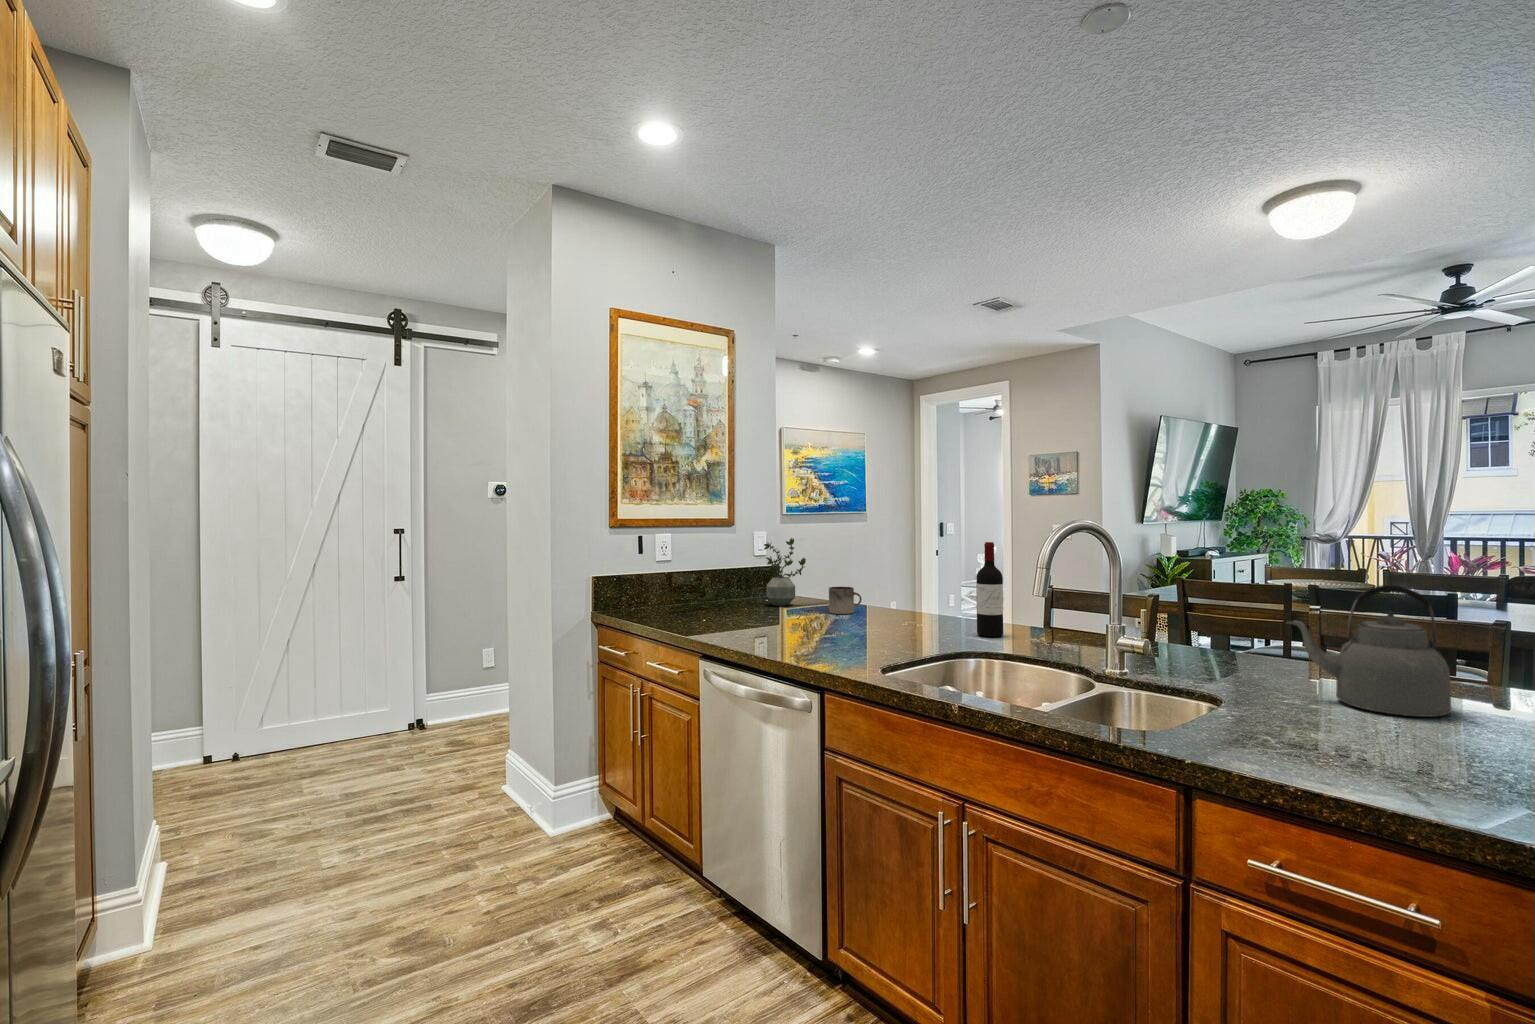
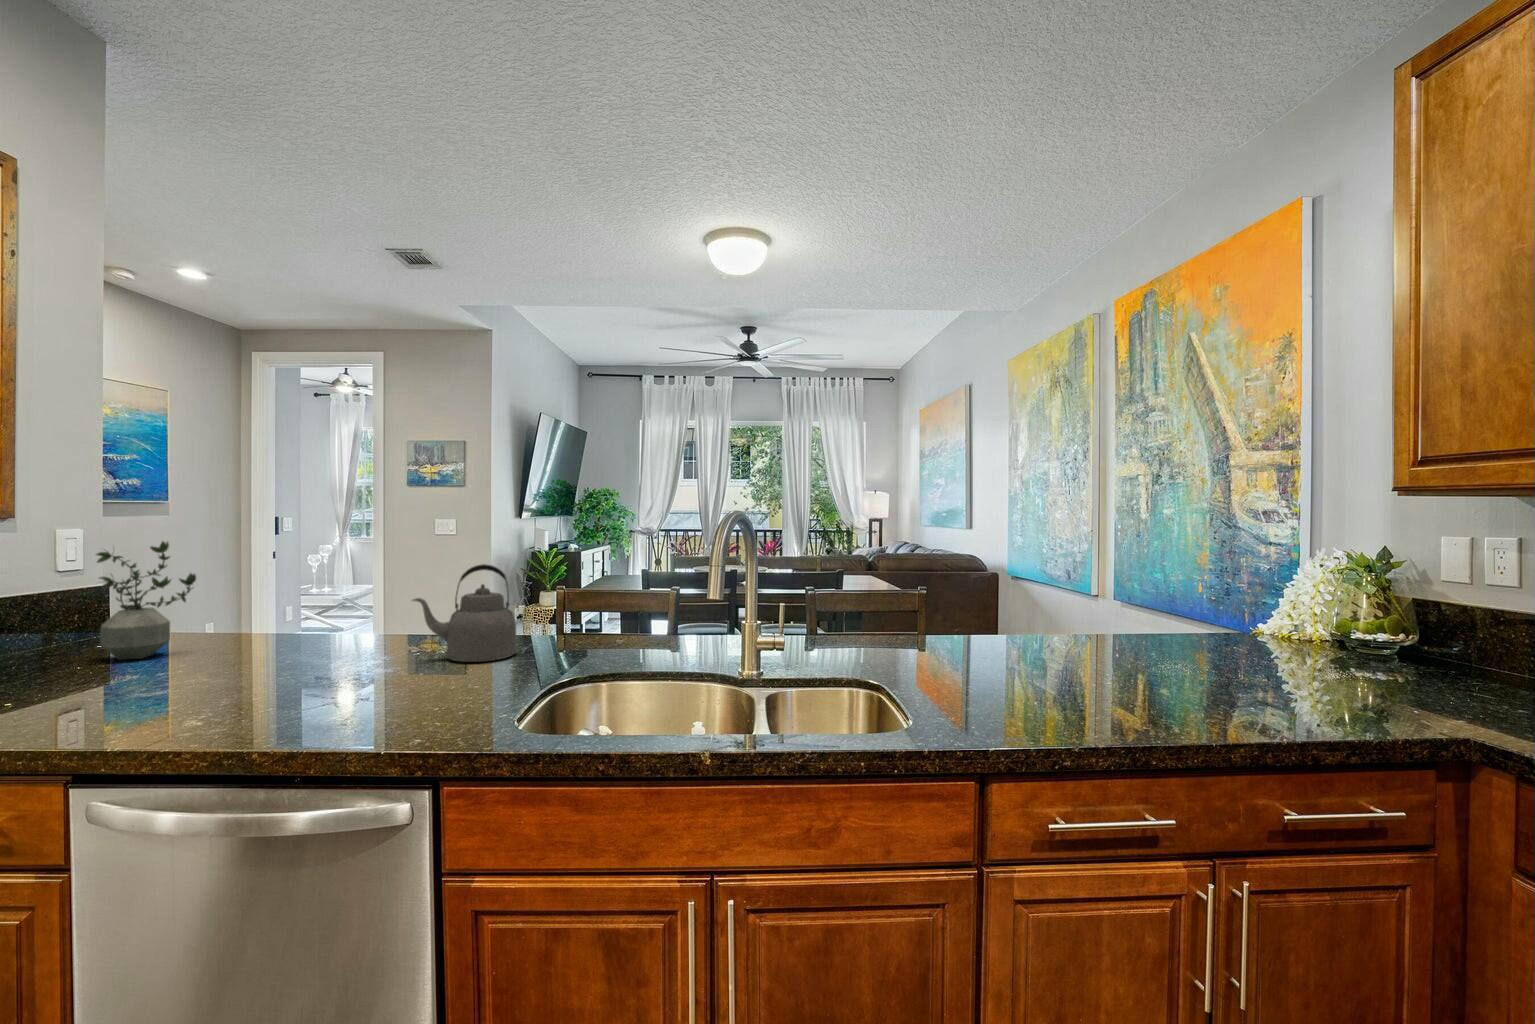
wine bottle: present [977,542,1003,637] -> none [546,540,579,657]
kettle: present [1287,585,1451,717] -> present [413,564,516,662]
mug: present [829,587,862,614] -> none [264,613,321,658]

